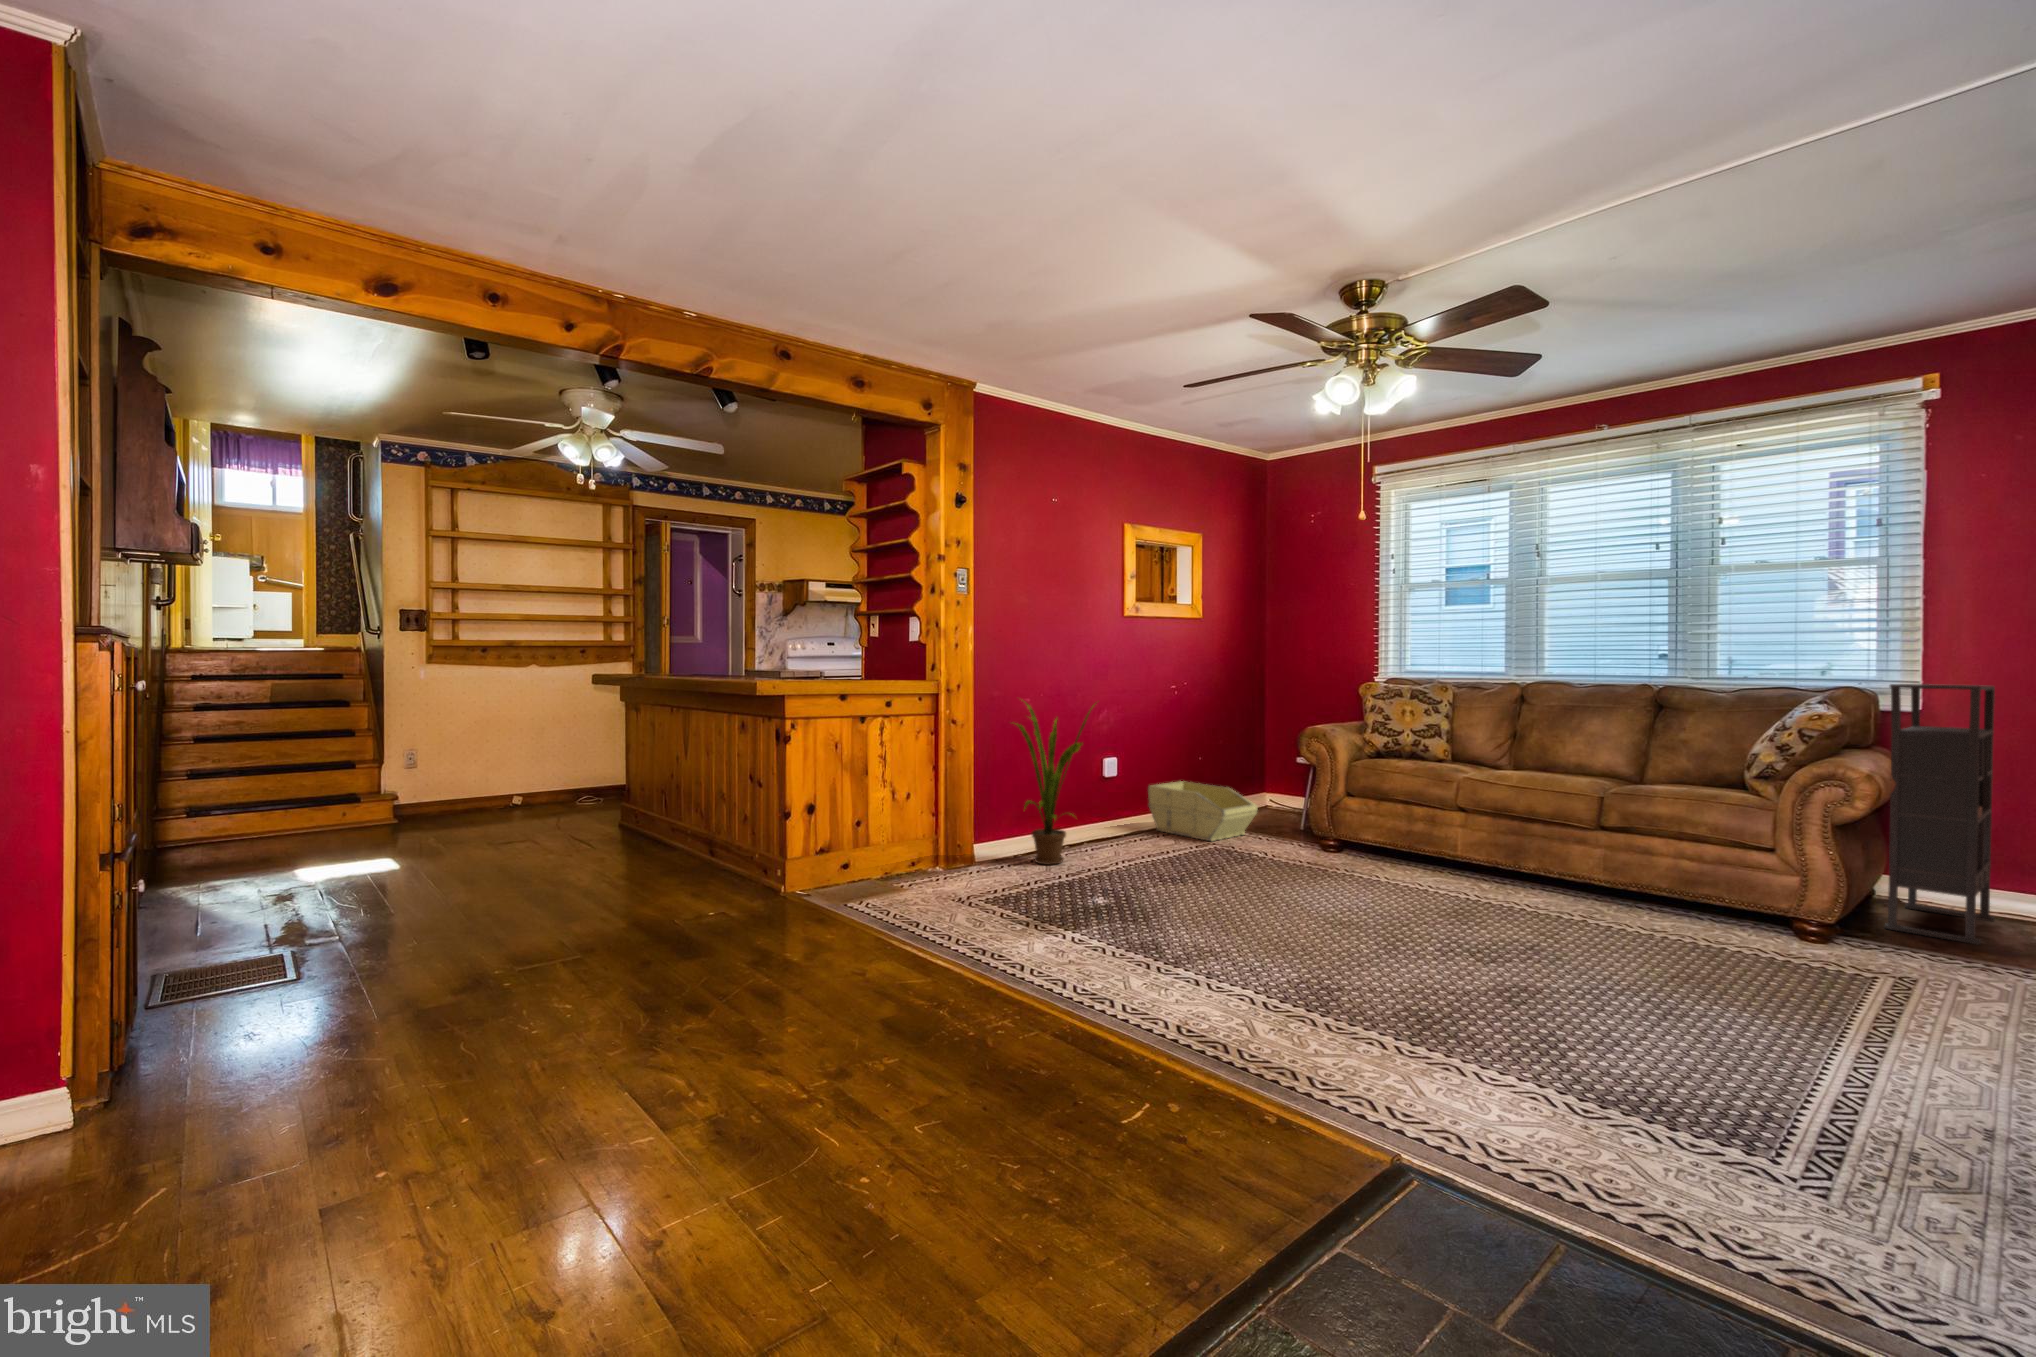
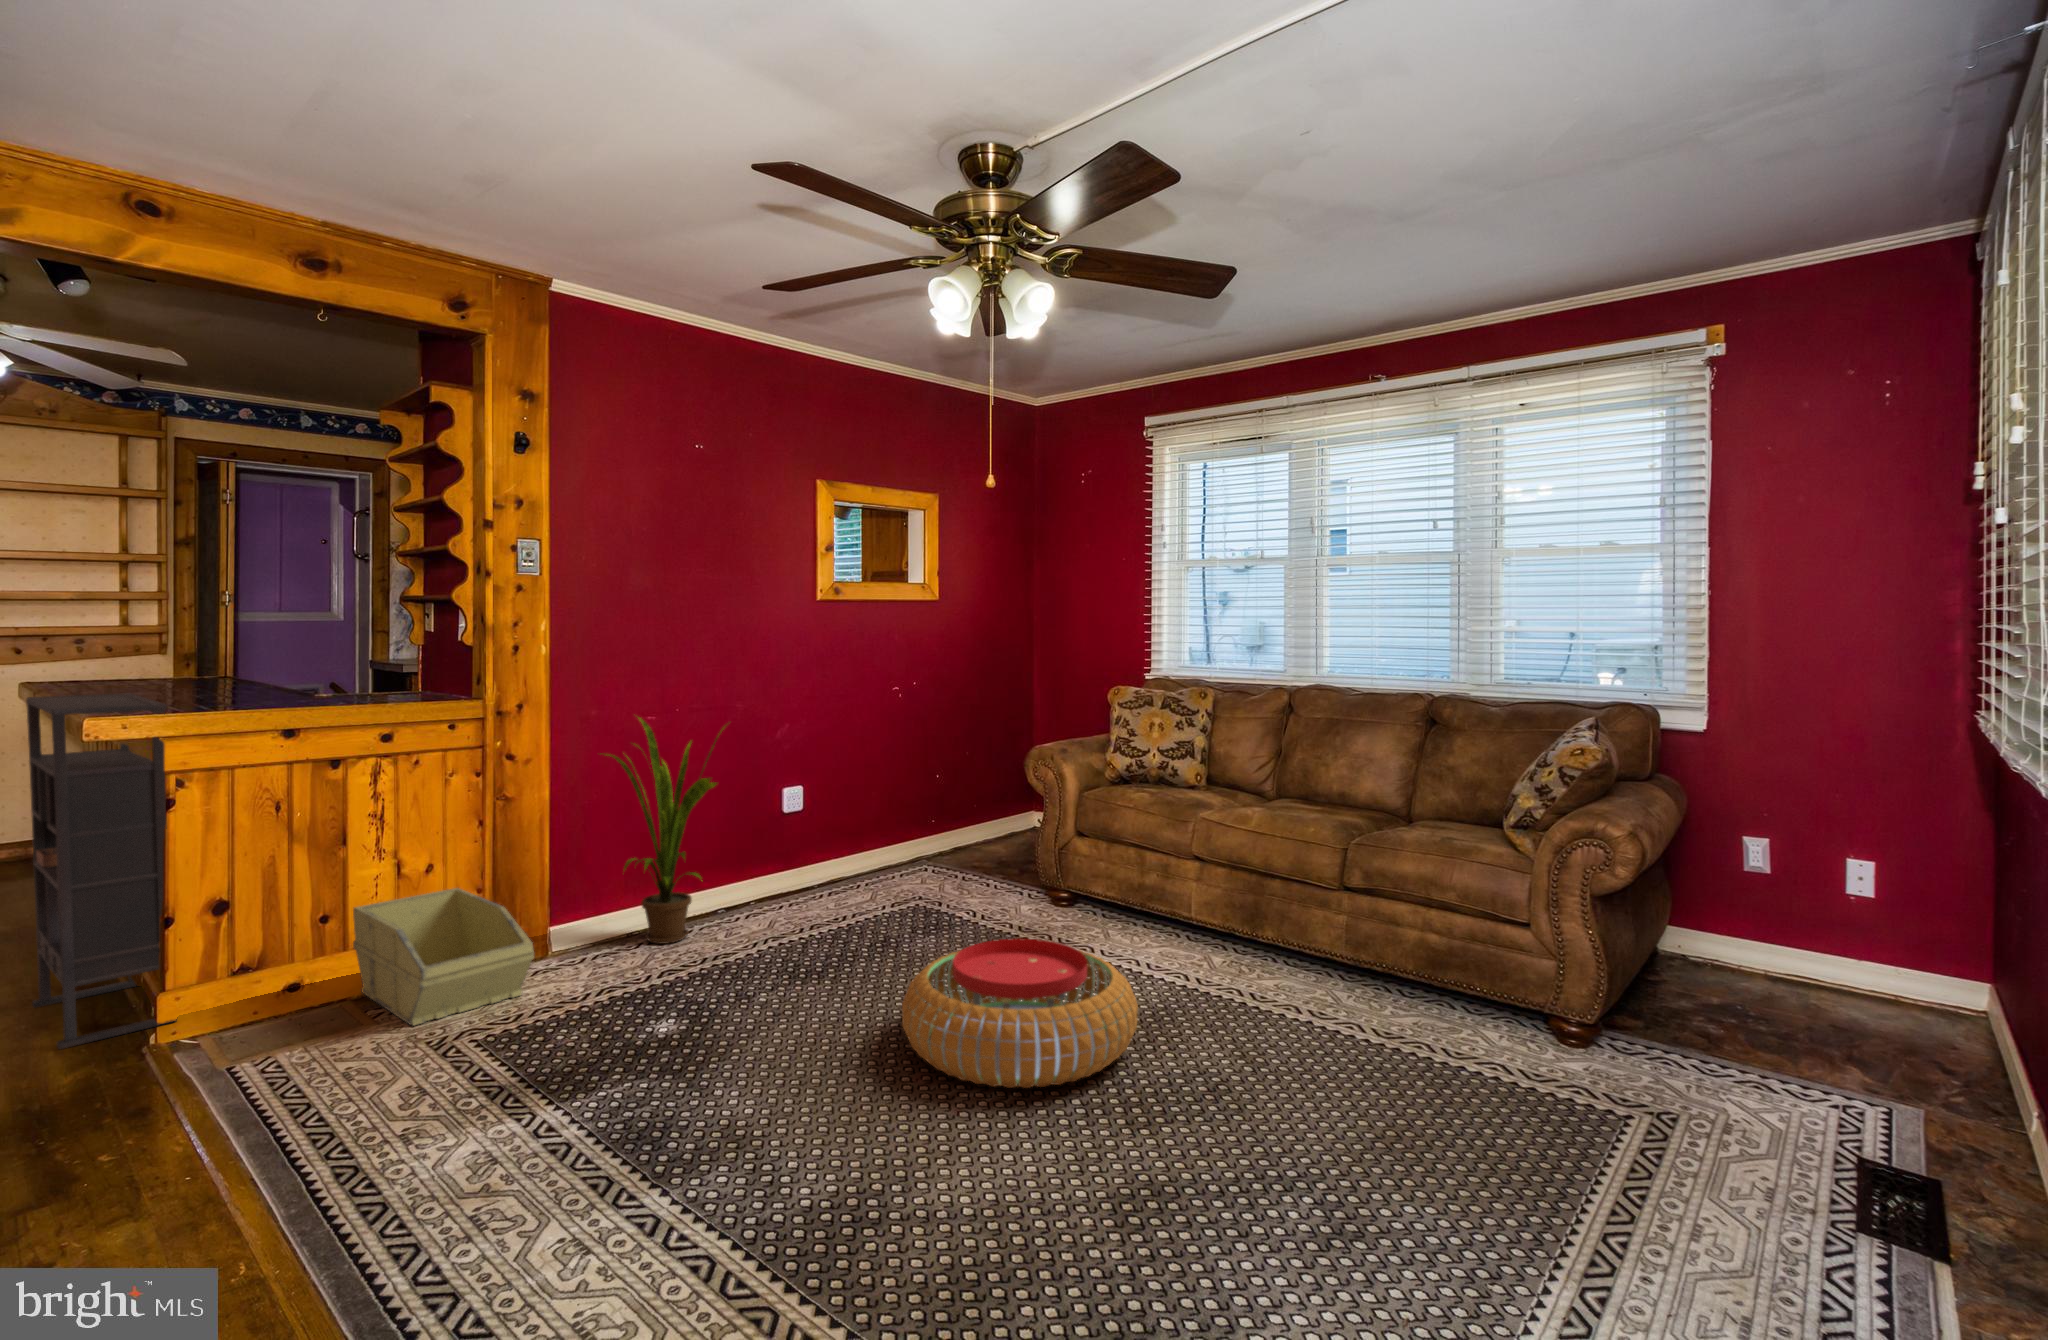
bookshelf: present [1885,684,1995,945] -> present [26,693,176,1049]
storage bin: present [1148,781,1257,841] -> present [353,888,534,1026]
pouf: none [1279,855,1466,951] -> present [902,938,1138,1088]

